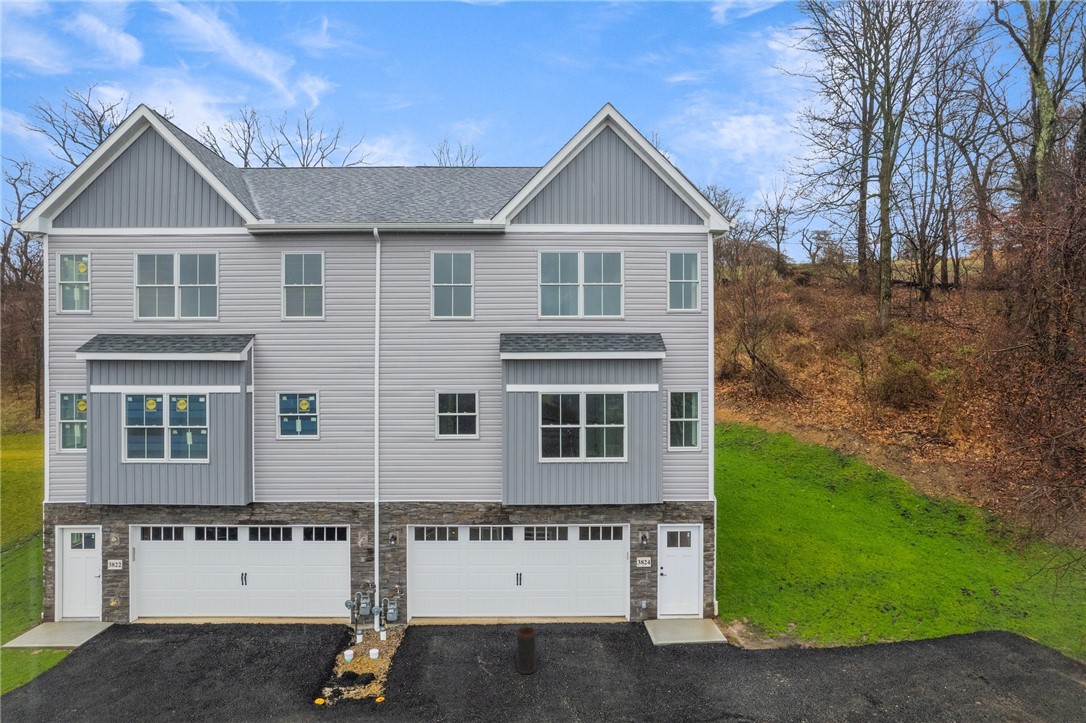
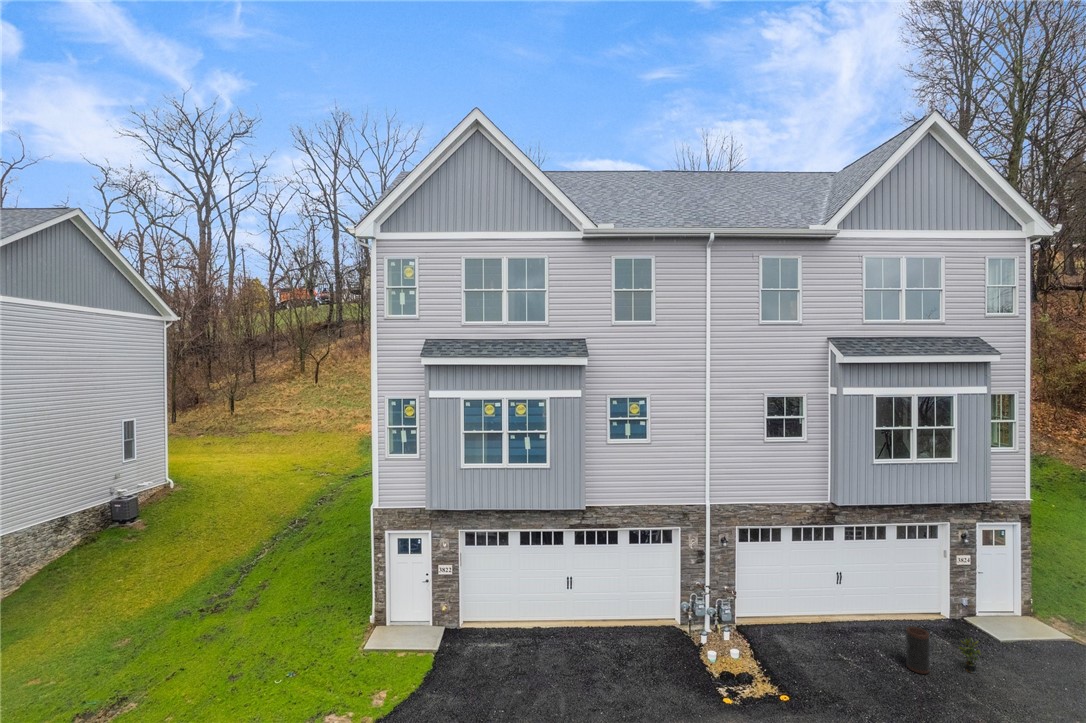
potted plant: none [567,637,585,675] -> present [959,639,981,673]

